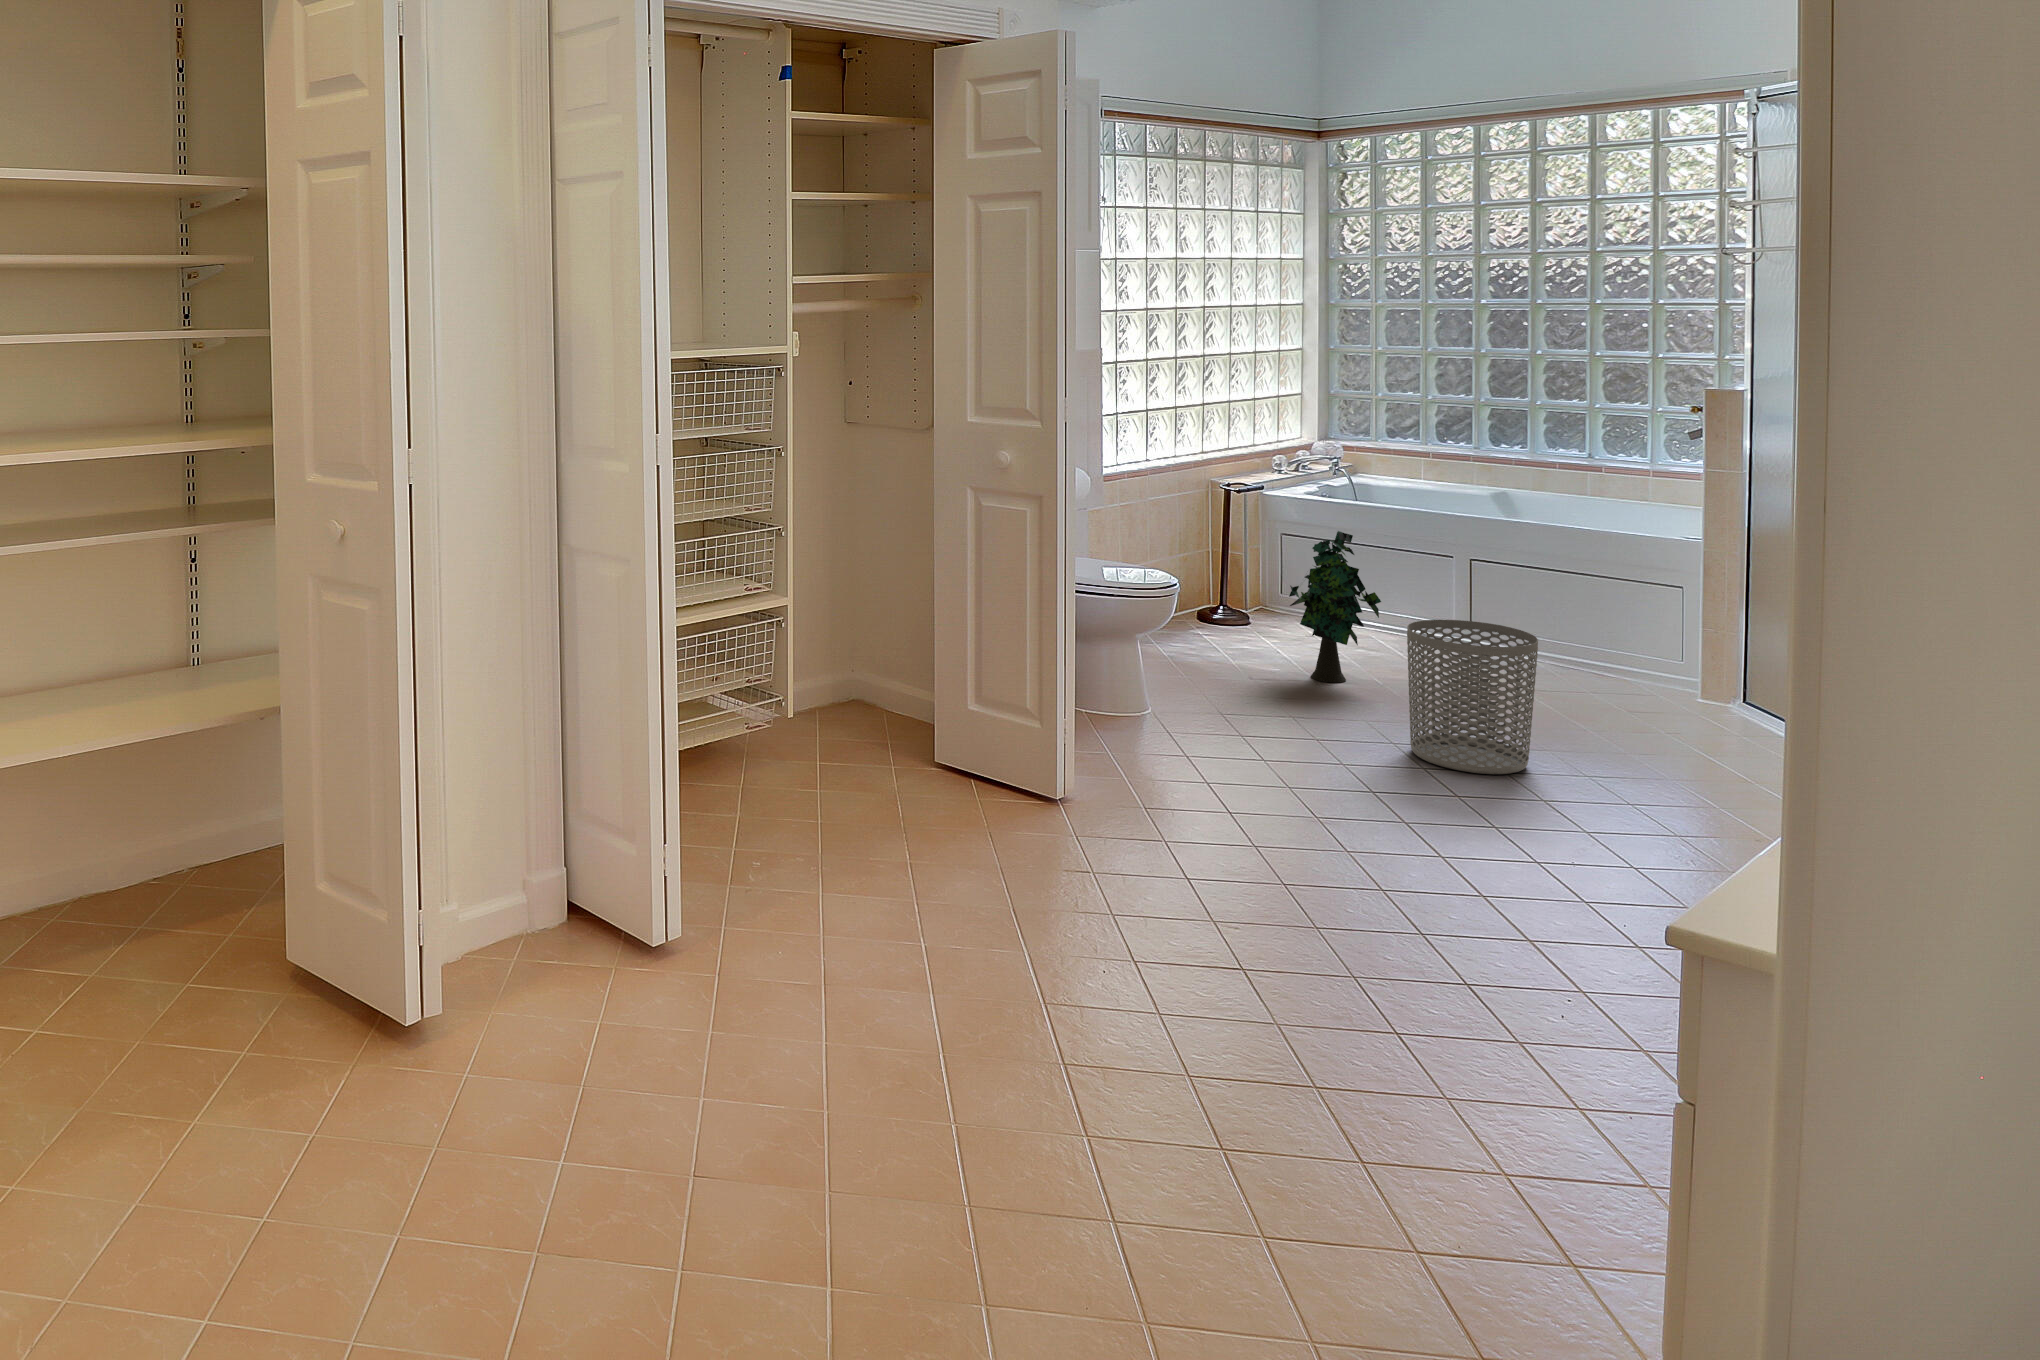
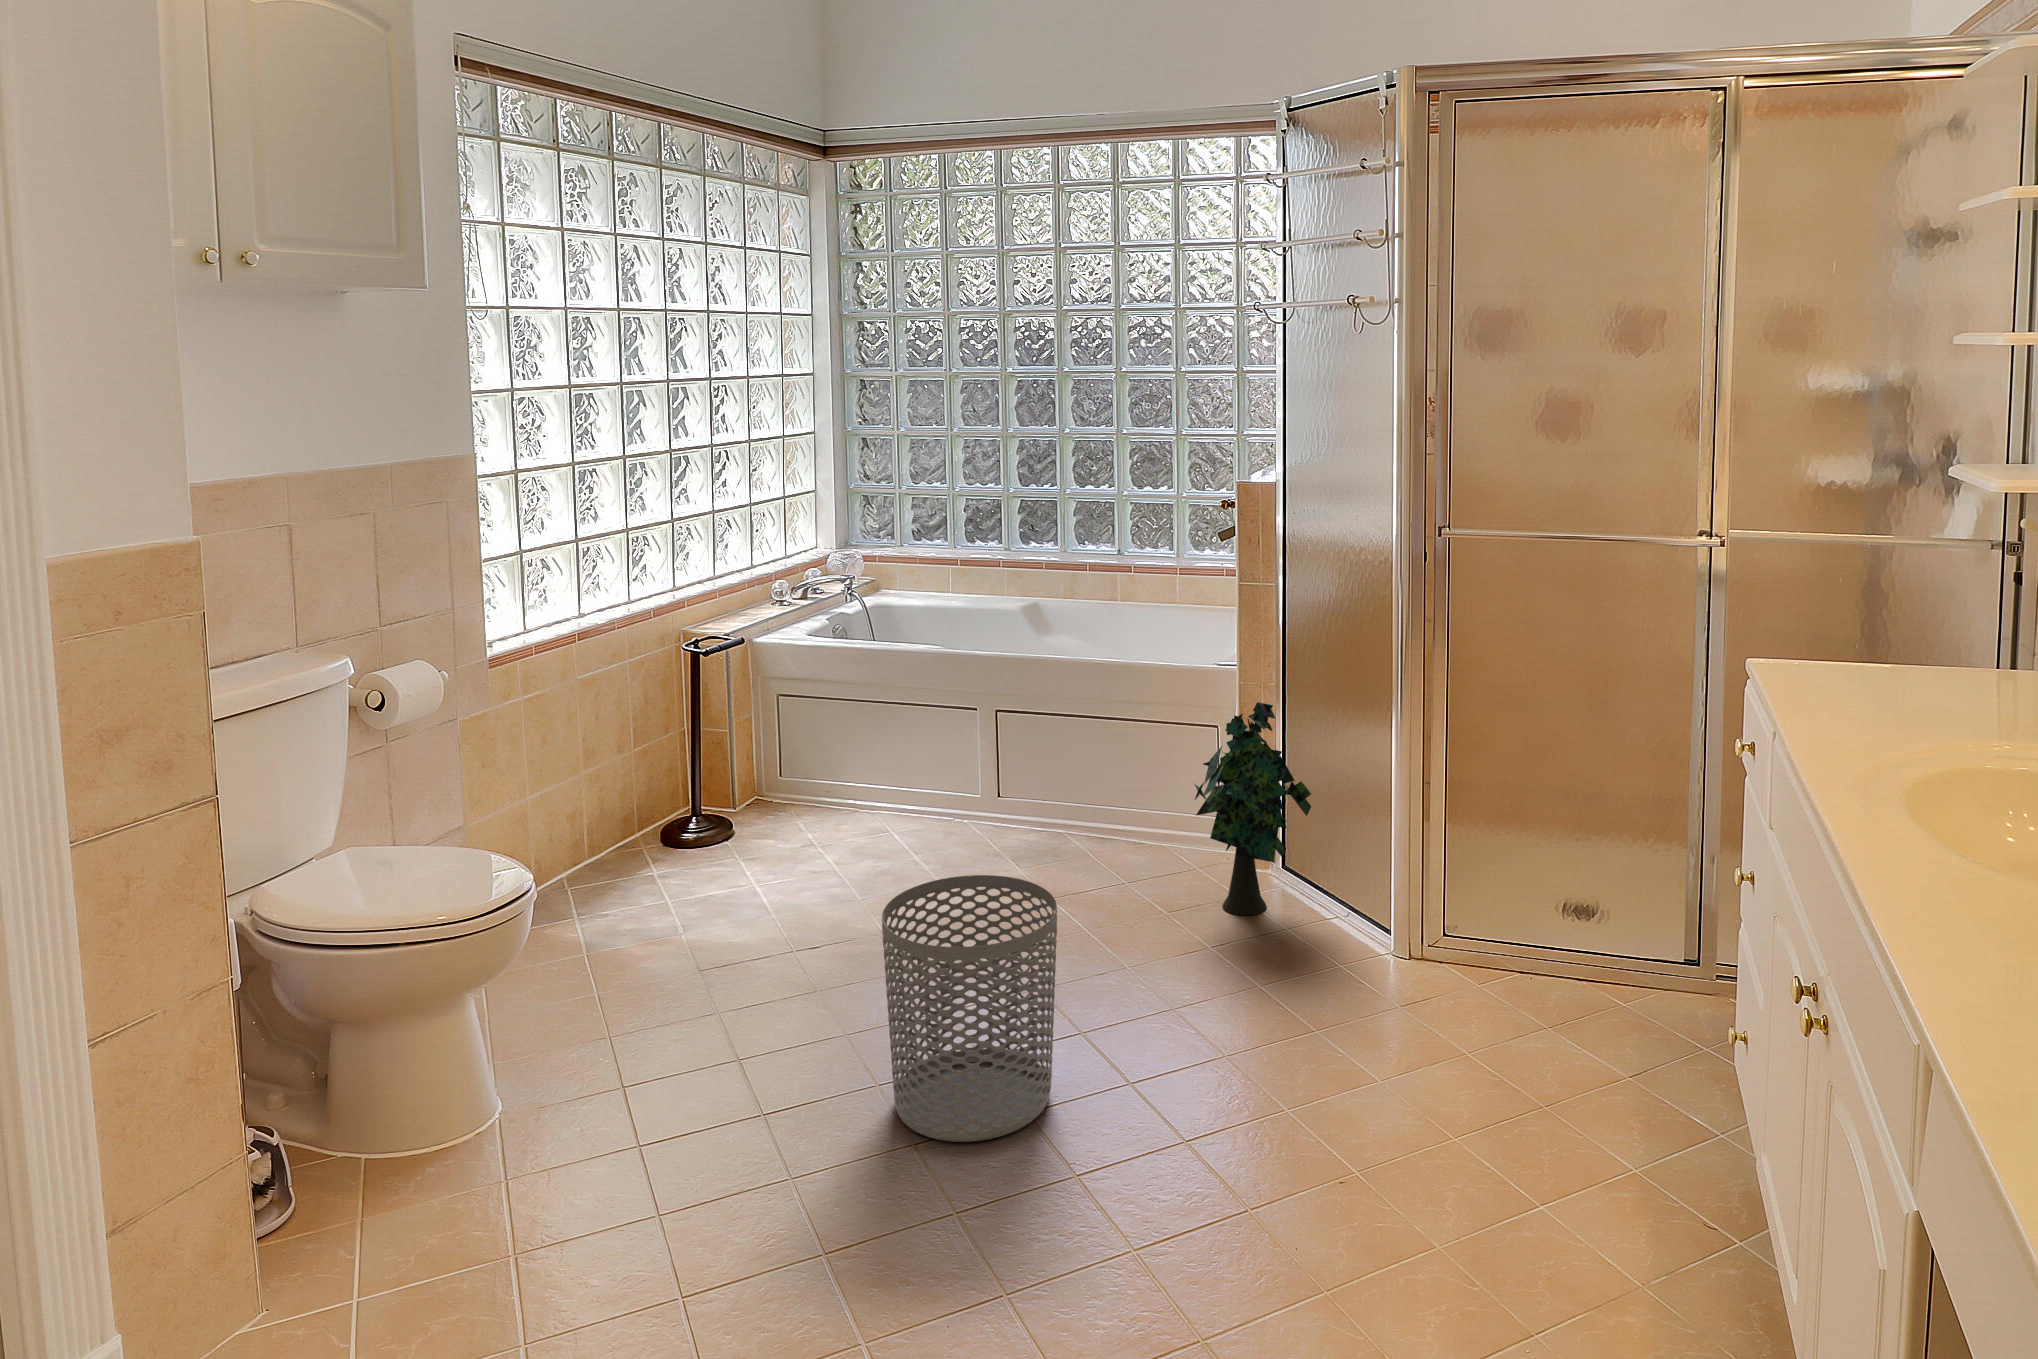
decorative plant: present [1289,531,1381,683] -> present [1195,702,1311,915]

